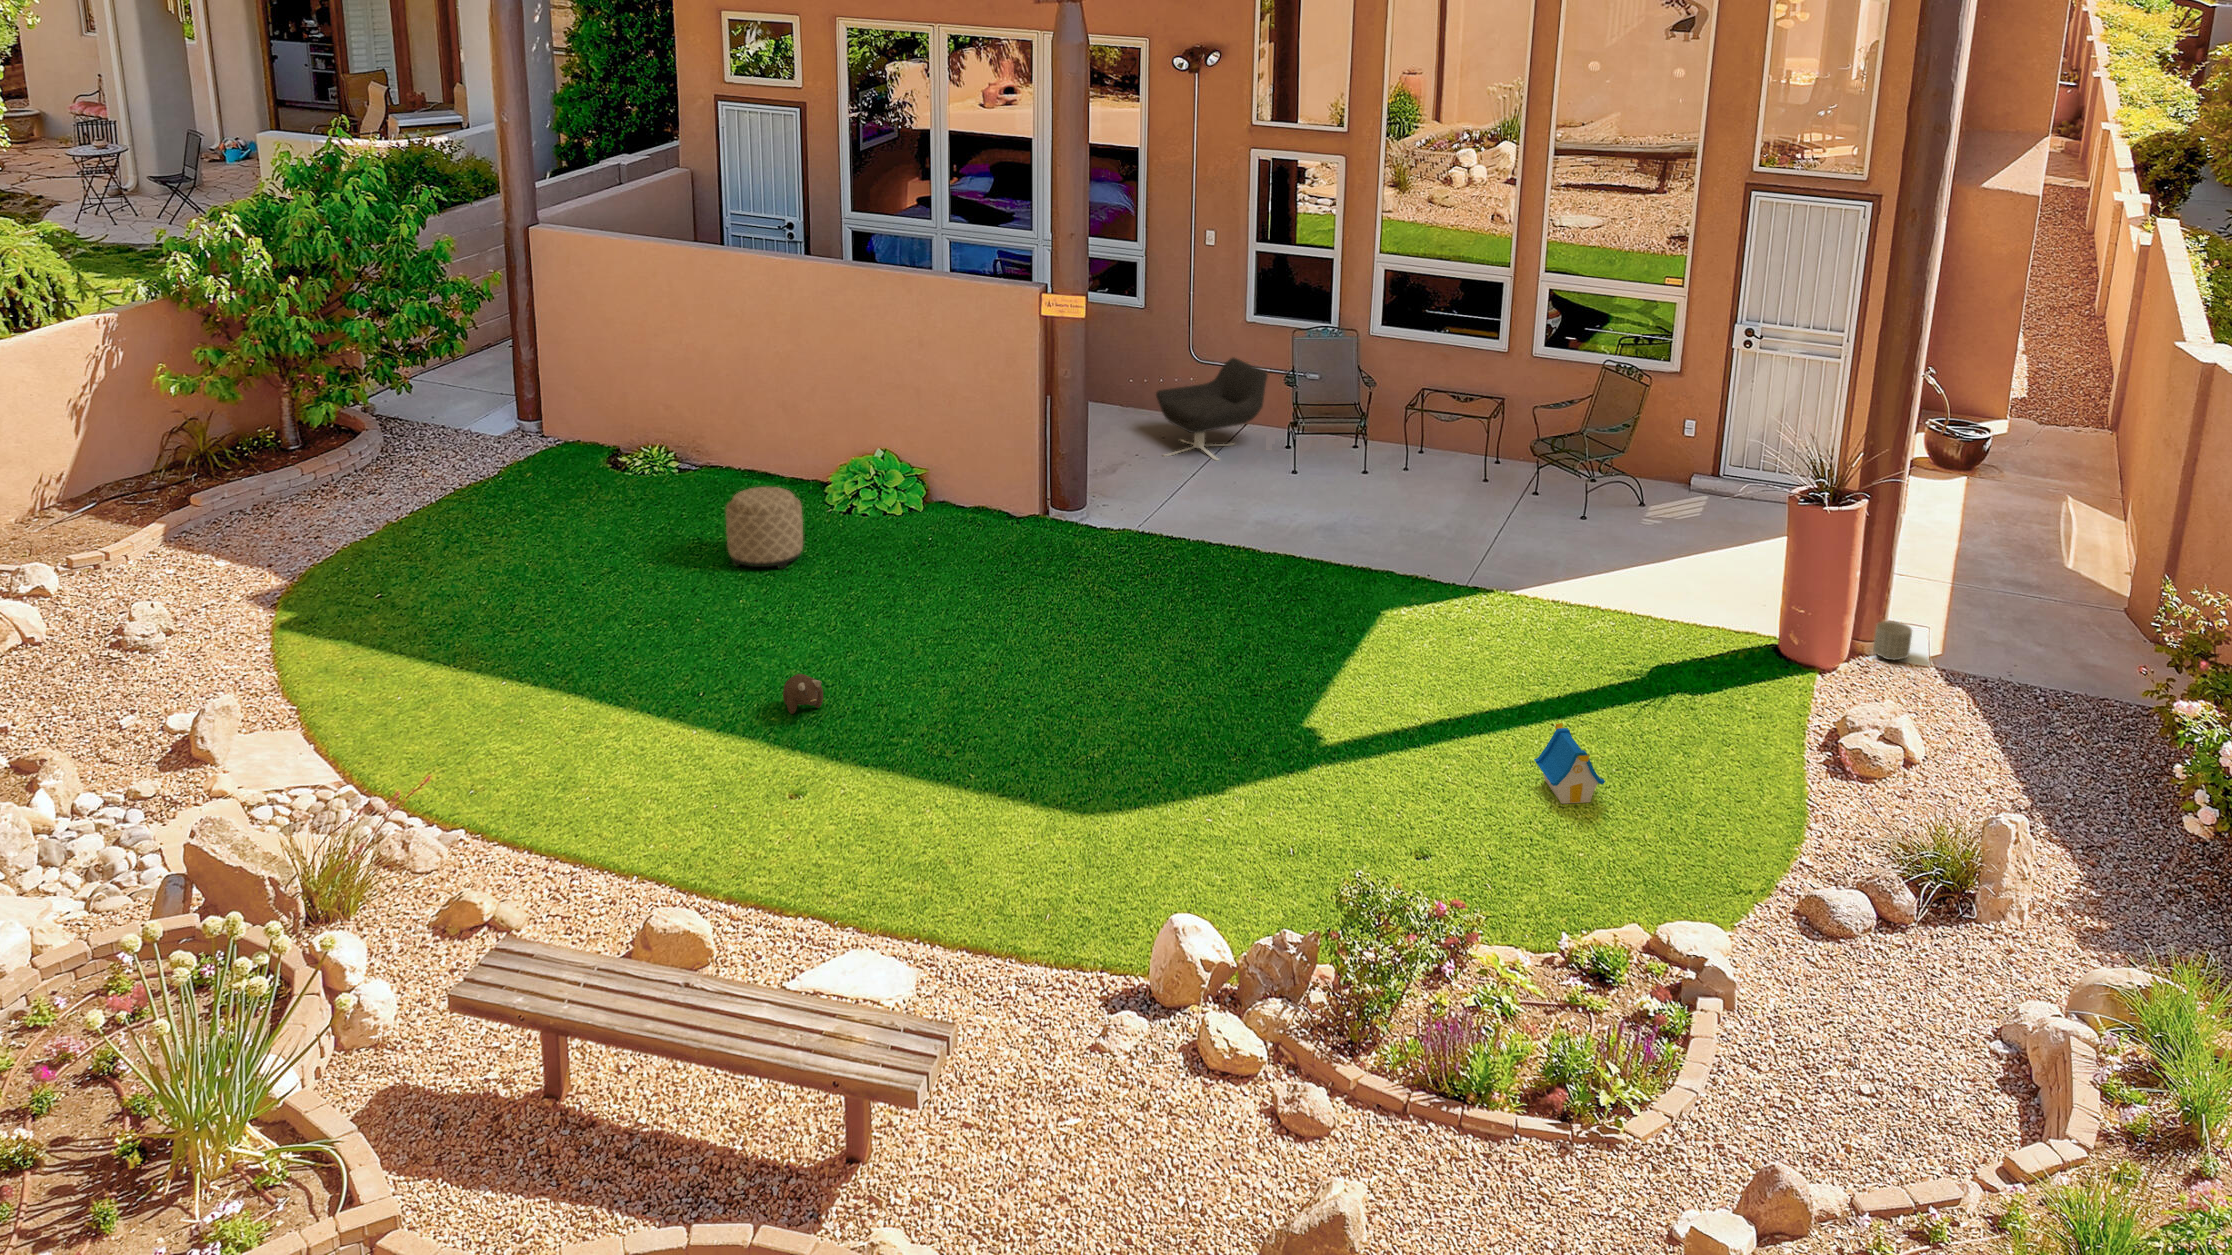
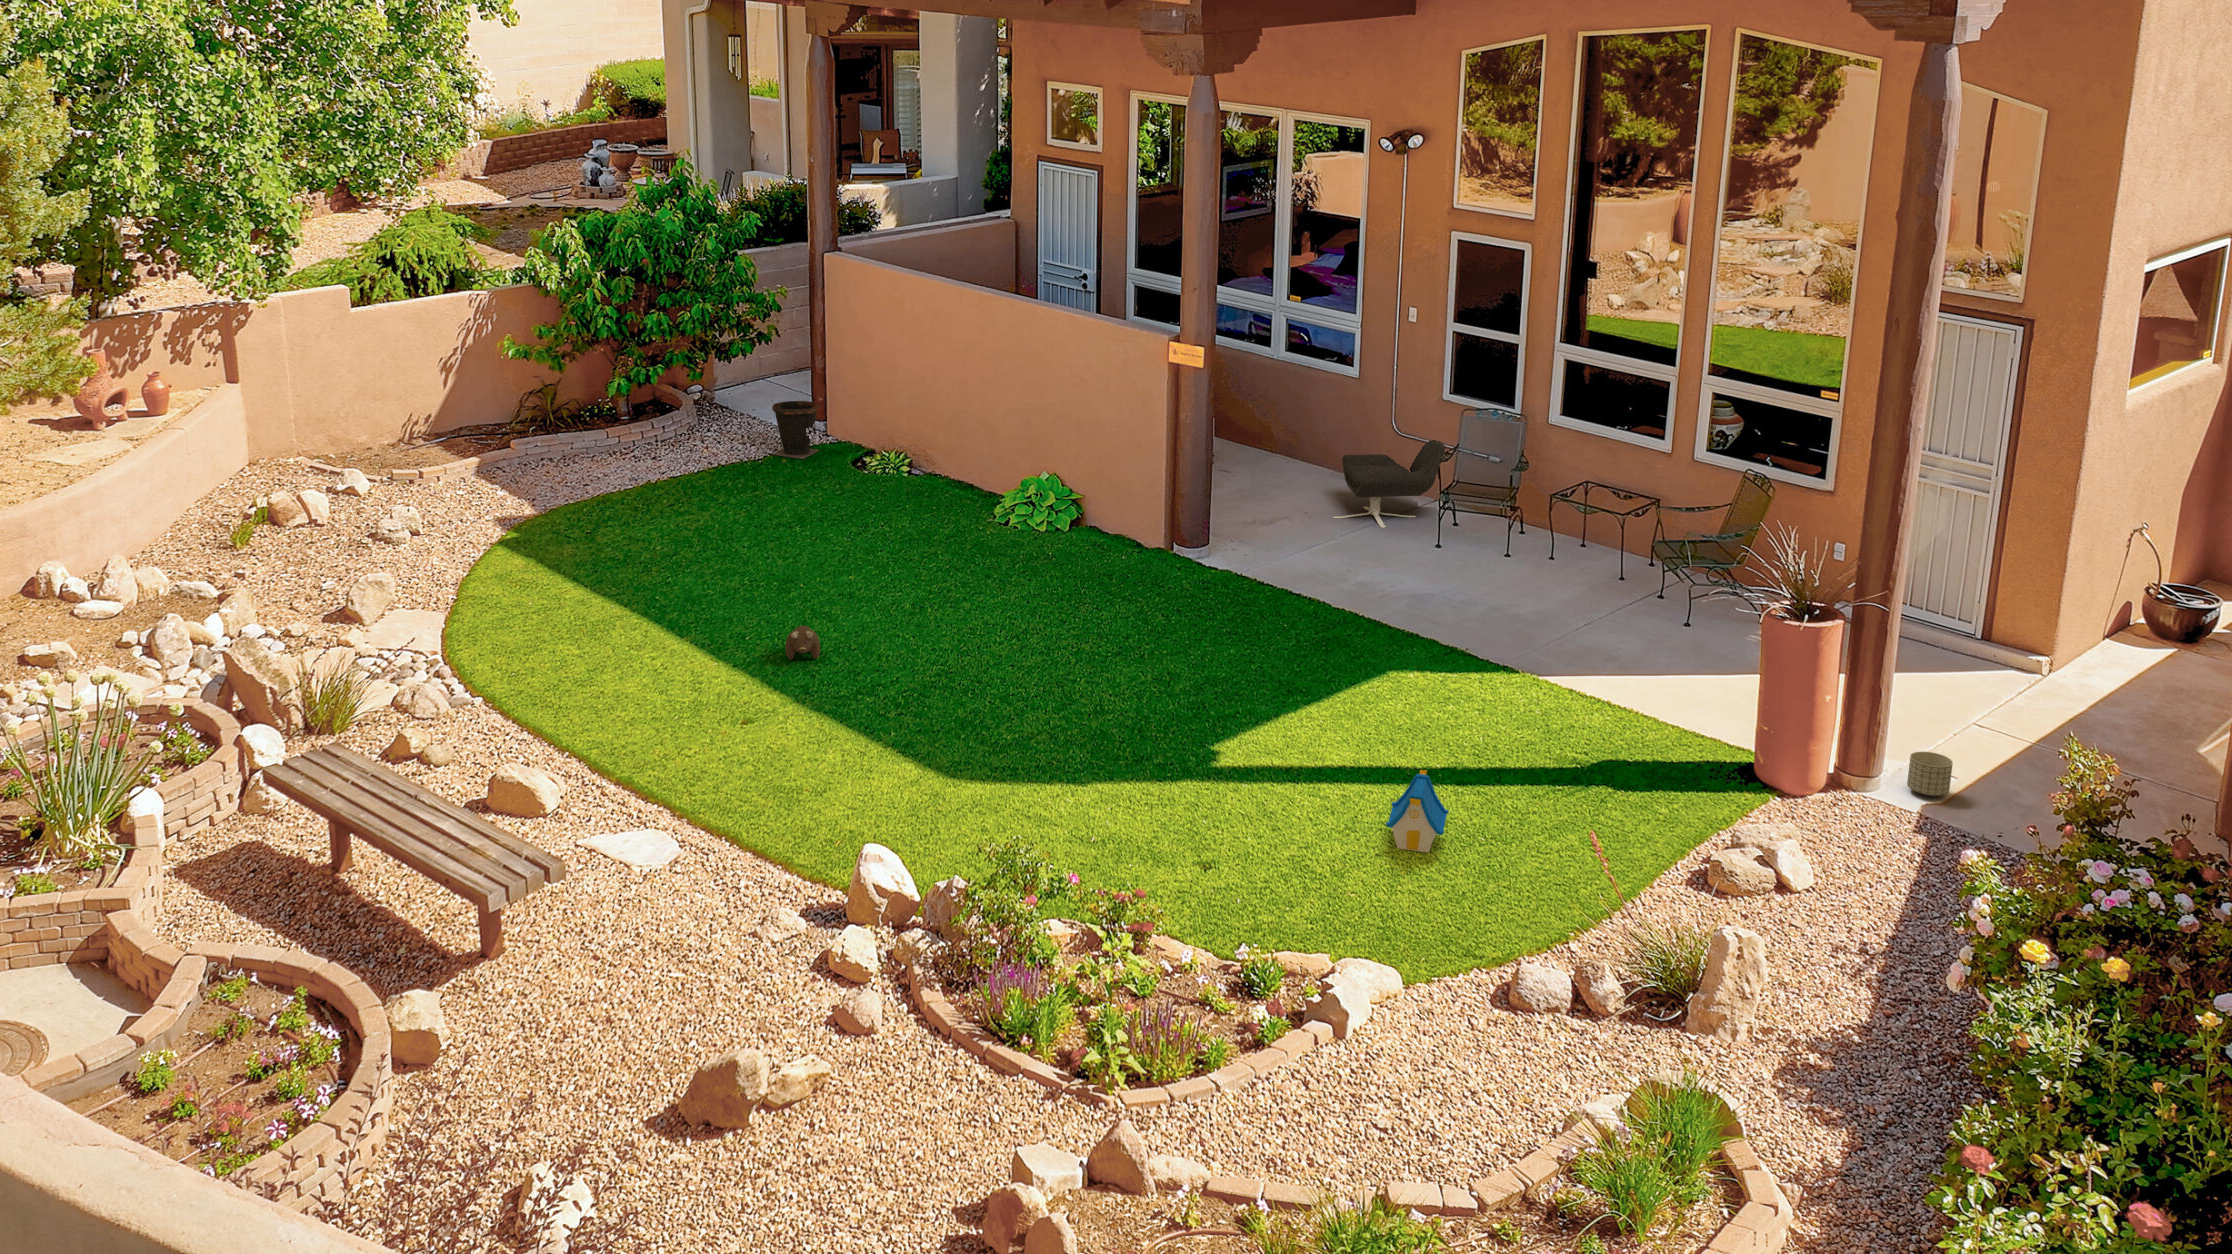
bucket: none [498,394,557,462] -> present [772,401,819,459]
ottoman: present [726,487,803,569] -> none [861,484,929,557]

